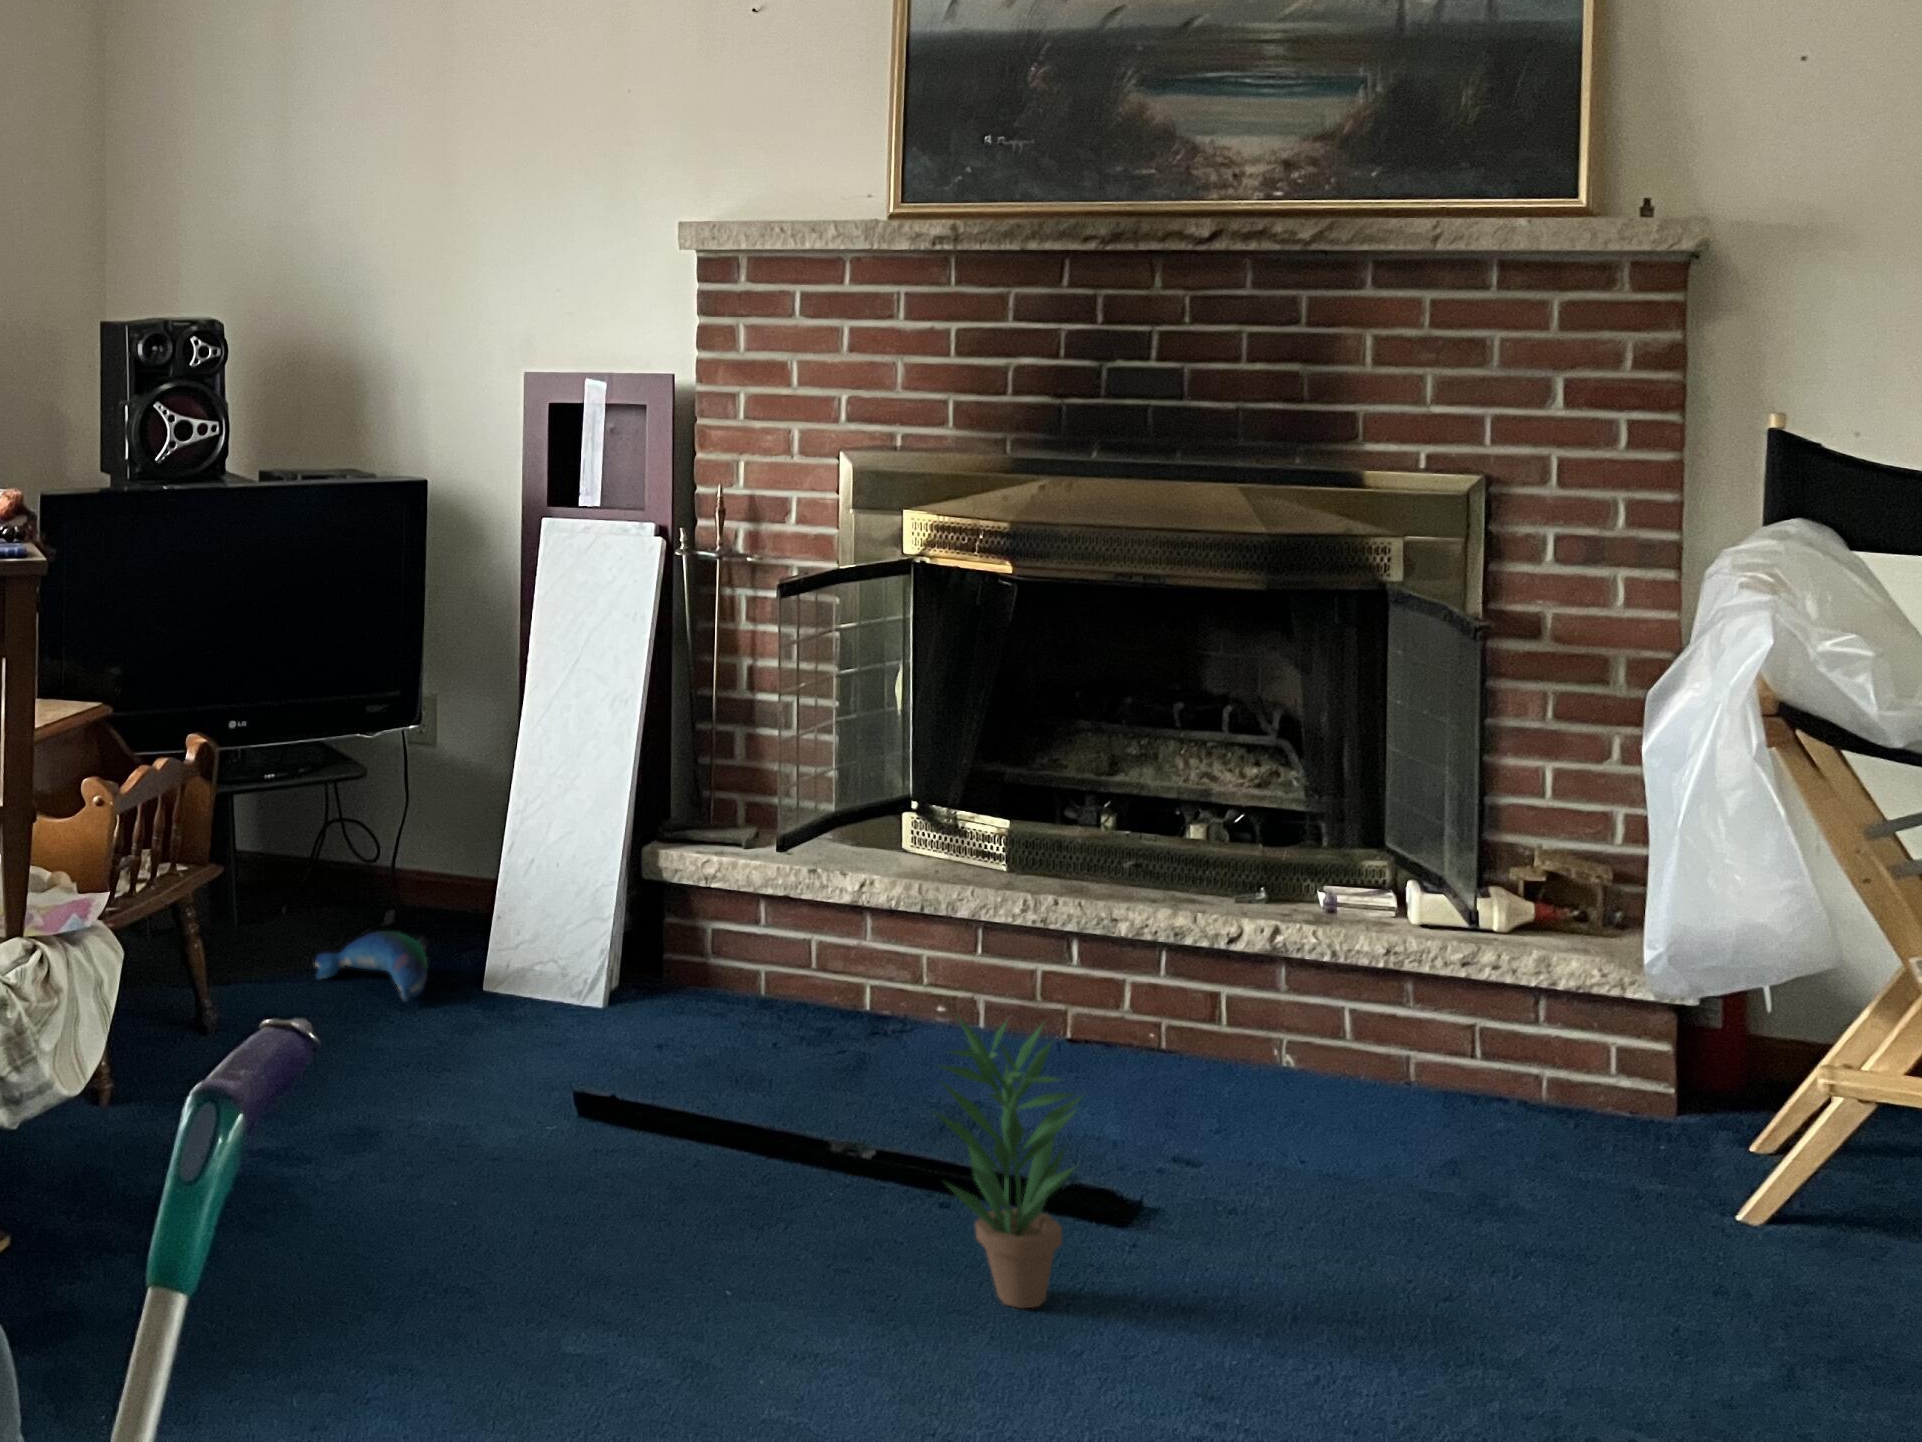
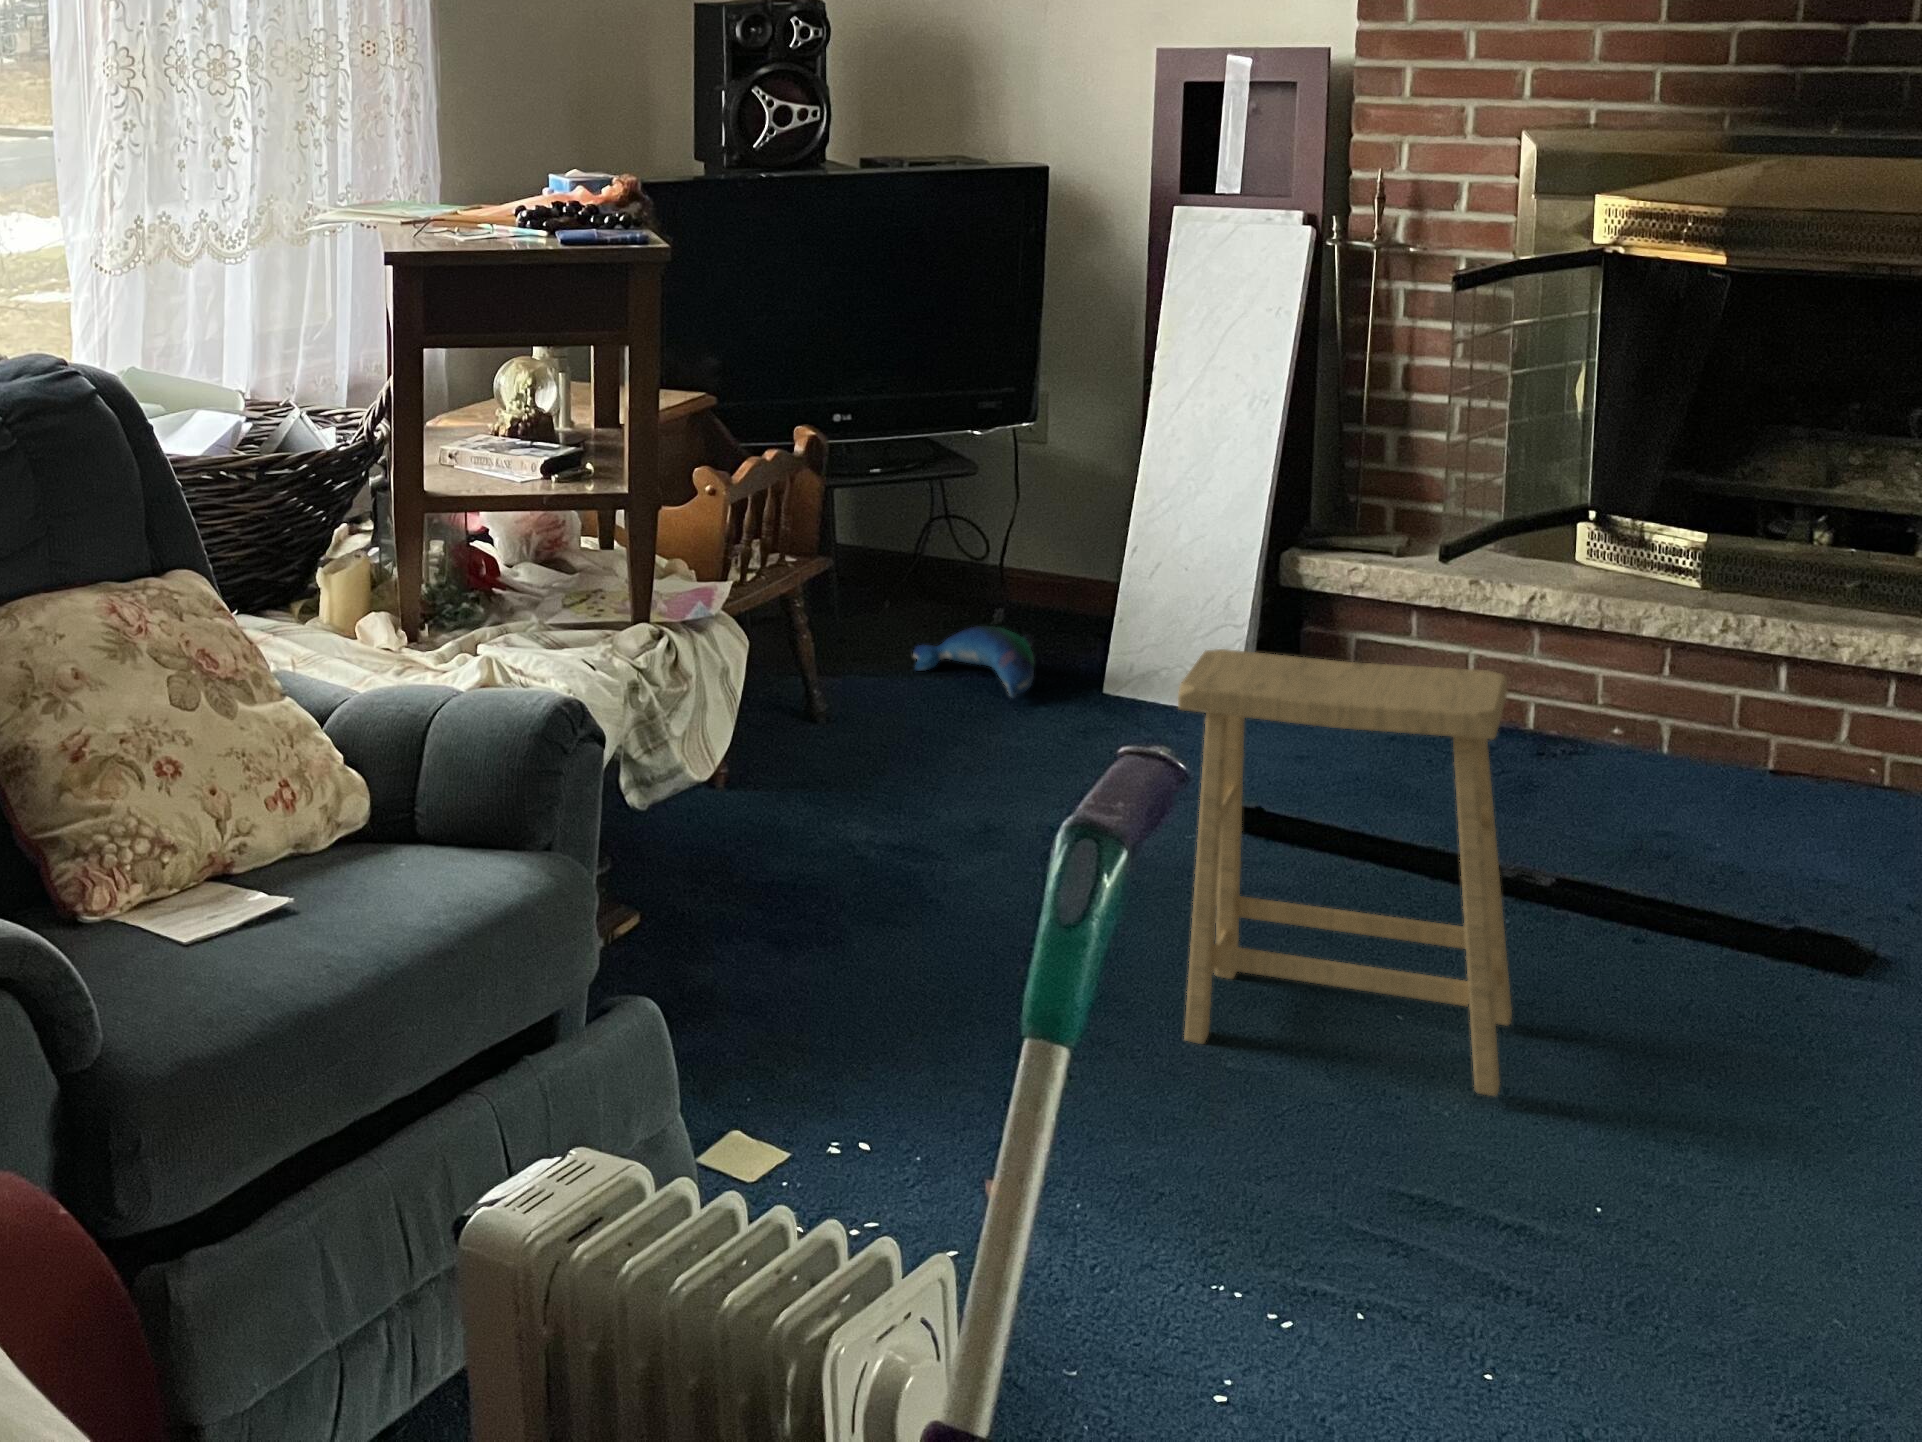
footstool: none [517,936,821,1349] -> present [1178,649,1512,1096]
potted plant: present [936,1017,1082,1308] -> none [1653,754,1859,1075]

